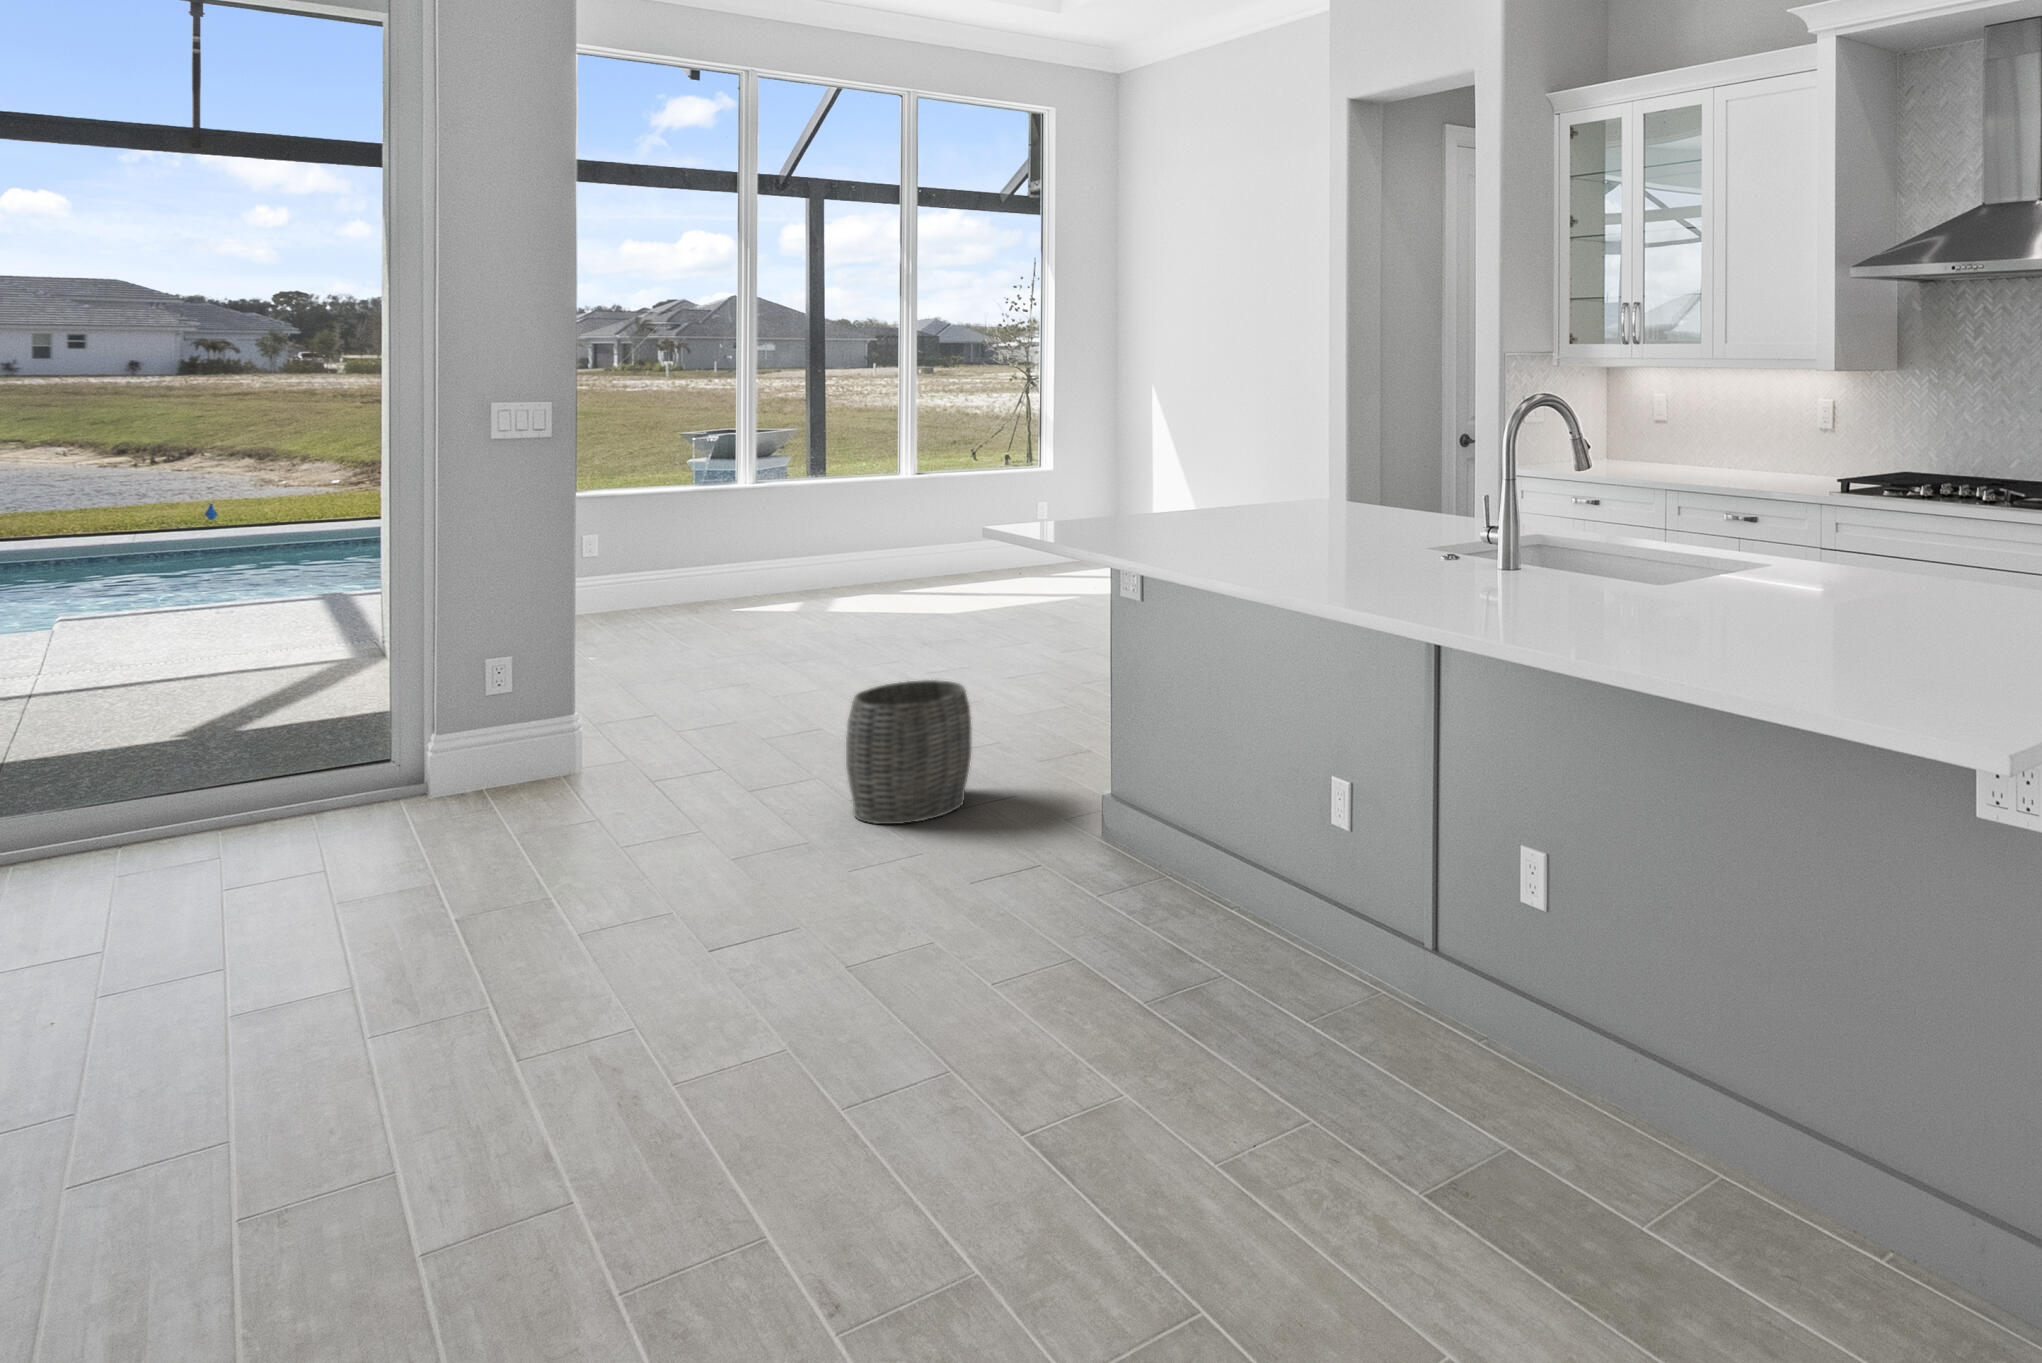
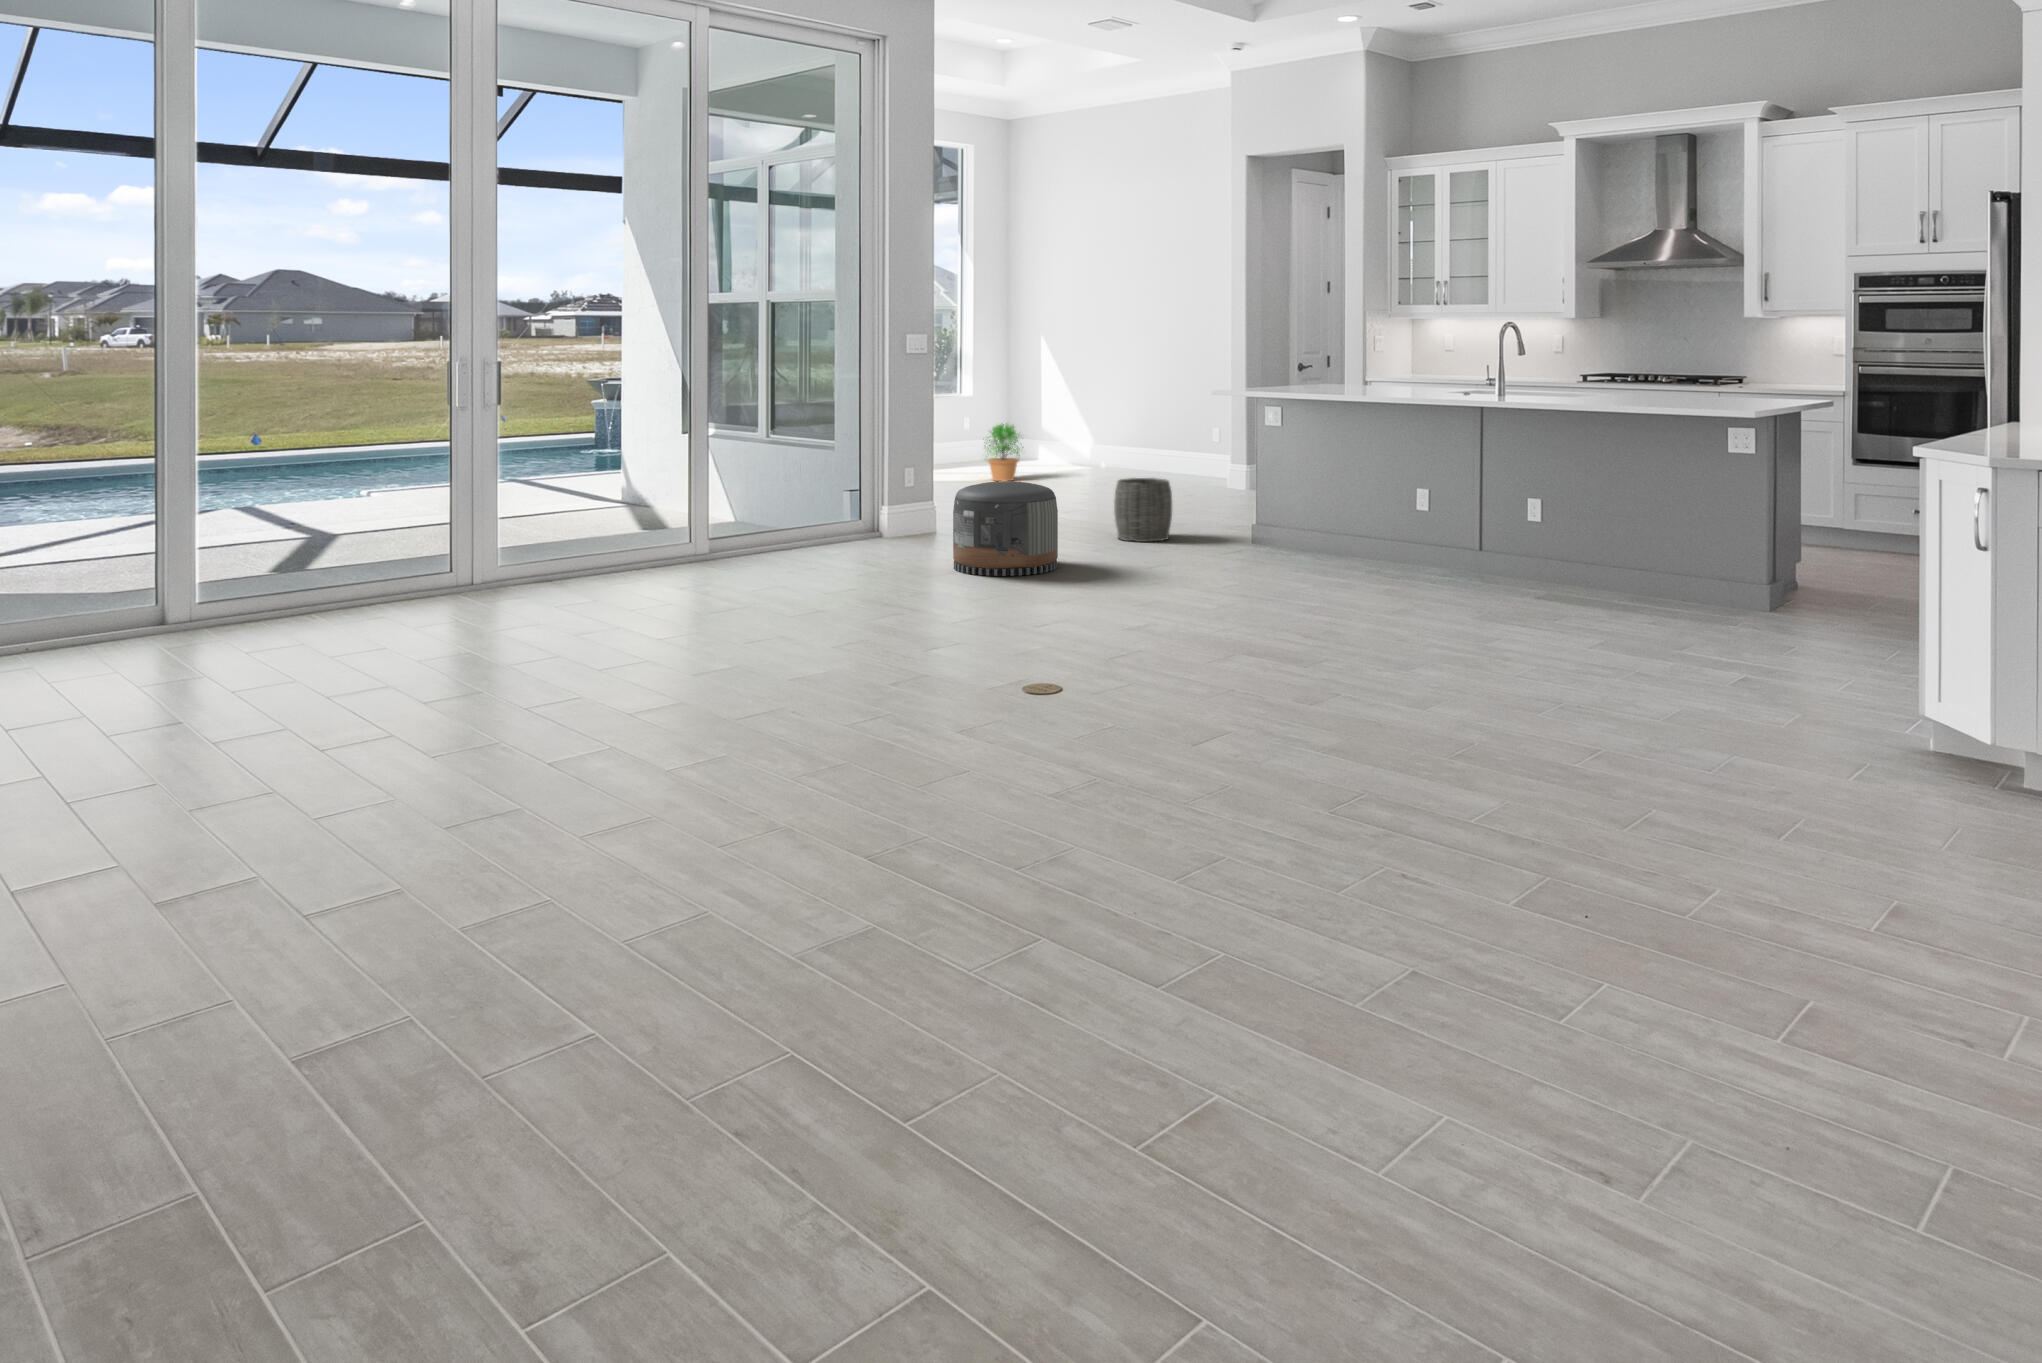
potted plant: none [977,511,1046,604] -> present [984,423,1023,481]
pouf: none [201,742,513,1009] -> present [953,481,1058,576]

